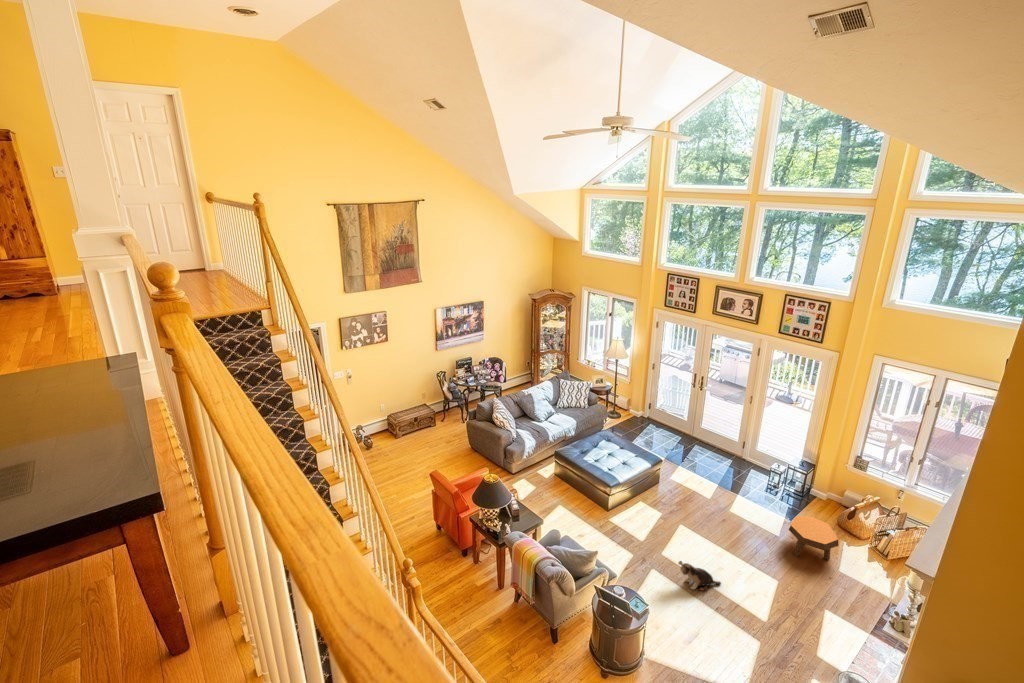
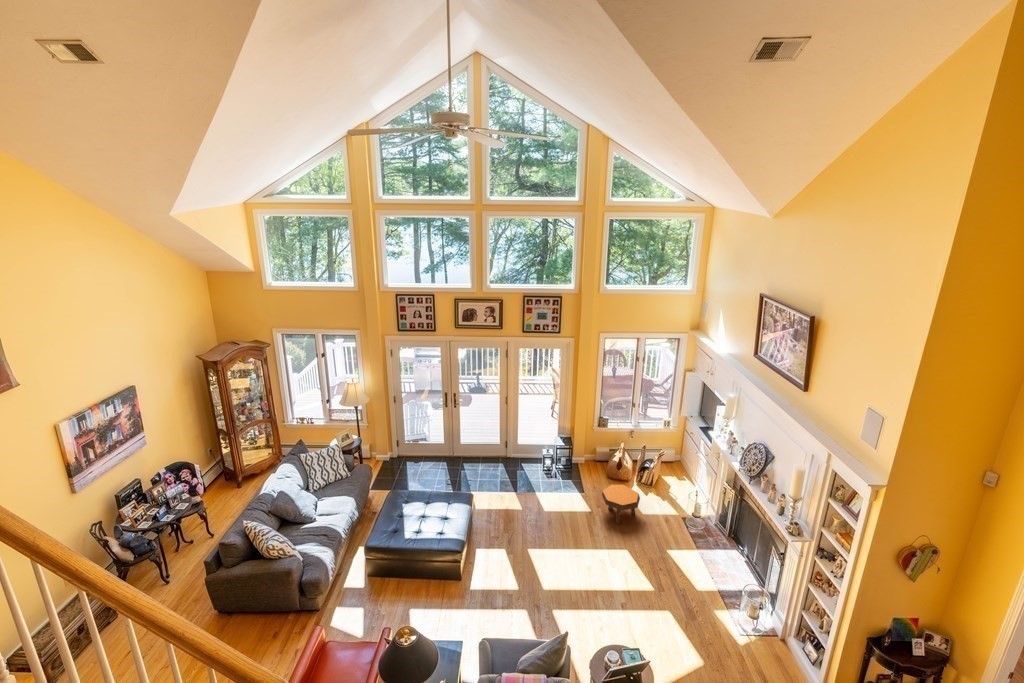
plush toy: present [678,561,721,590] -> none [578,580,605,605]

